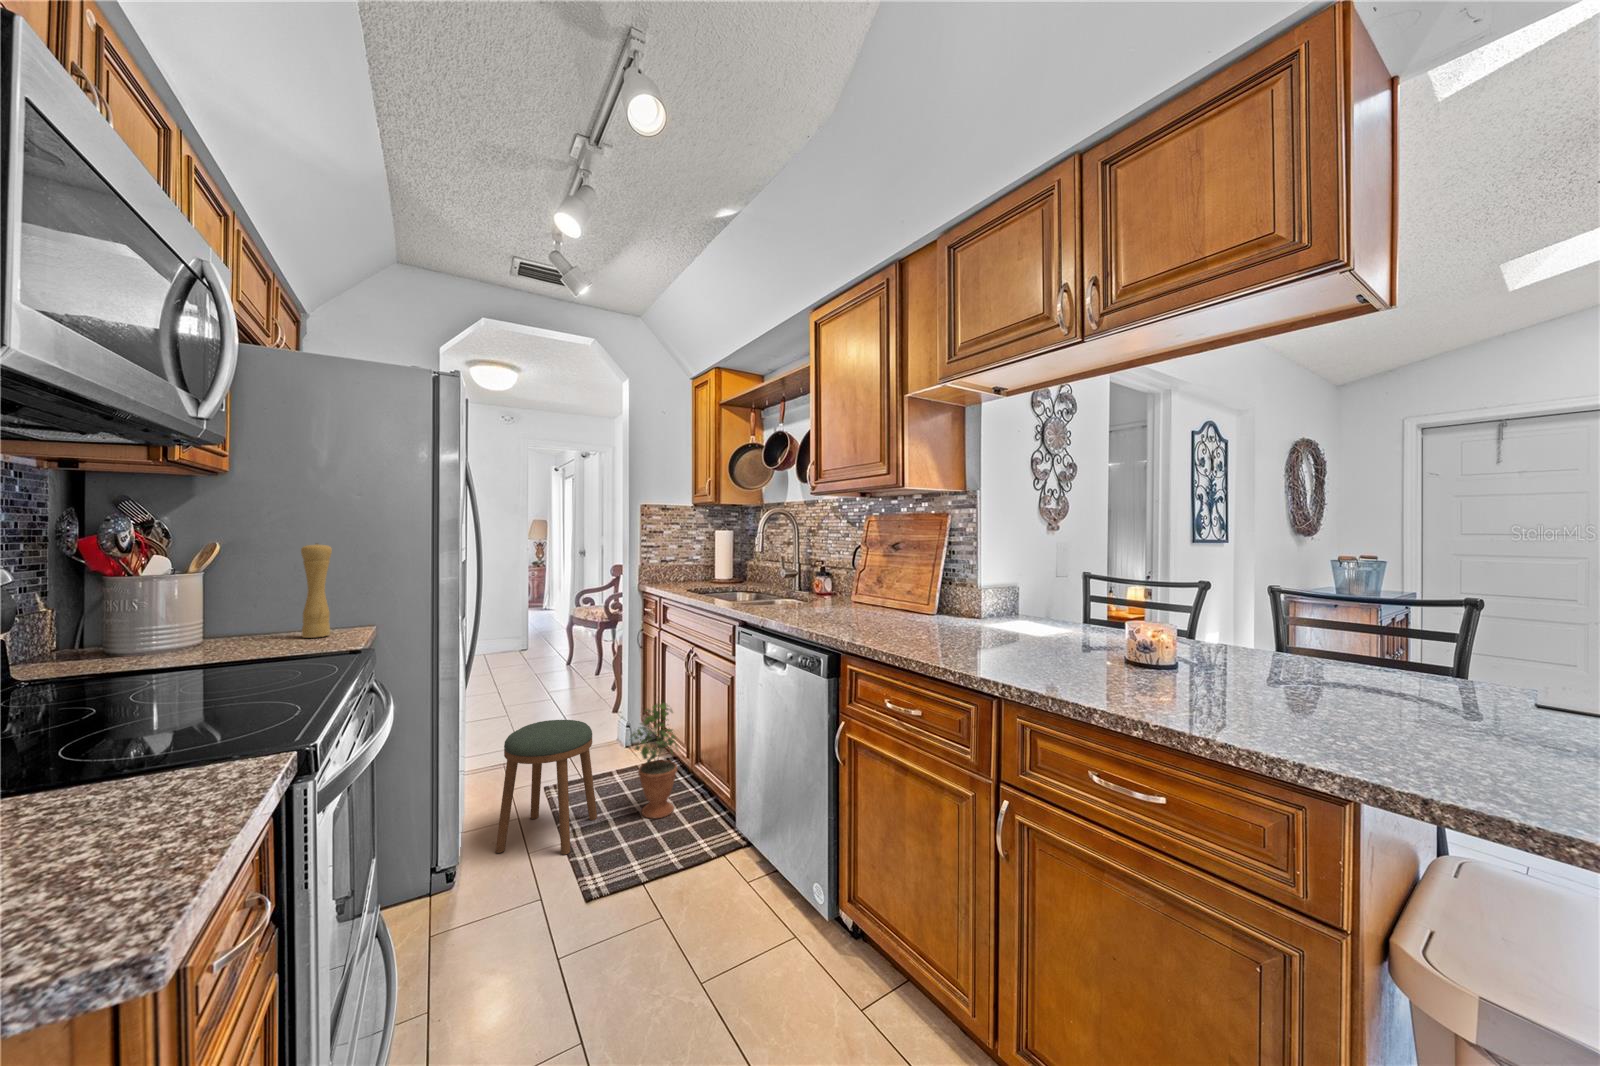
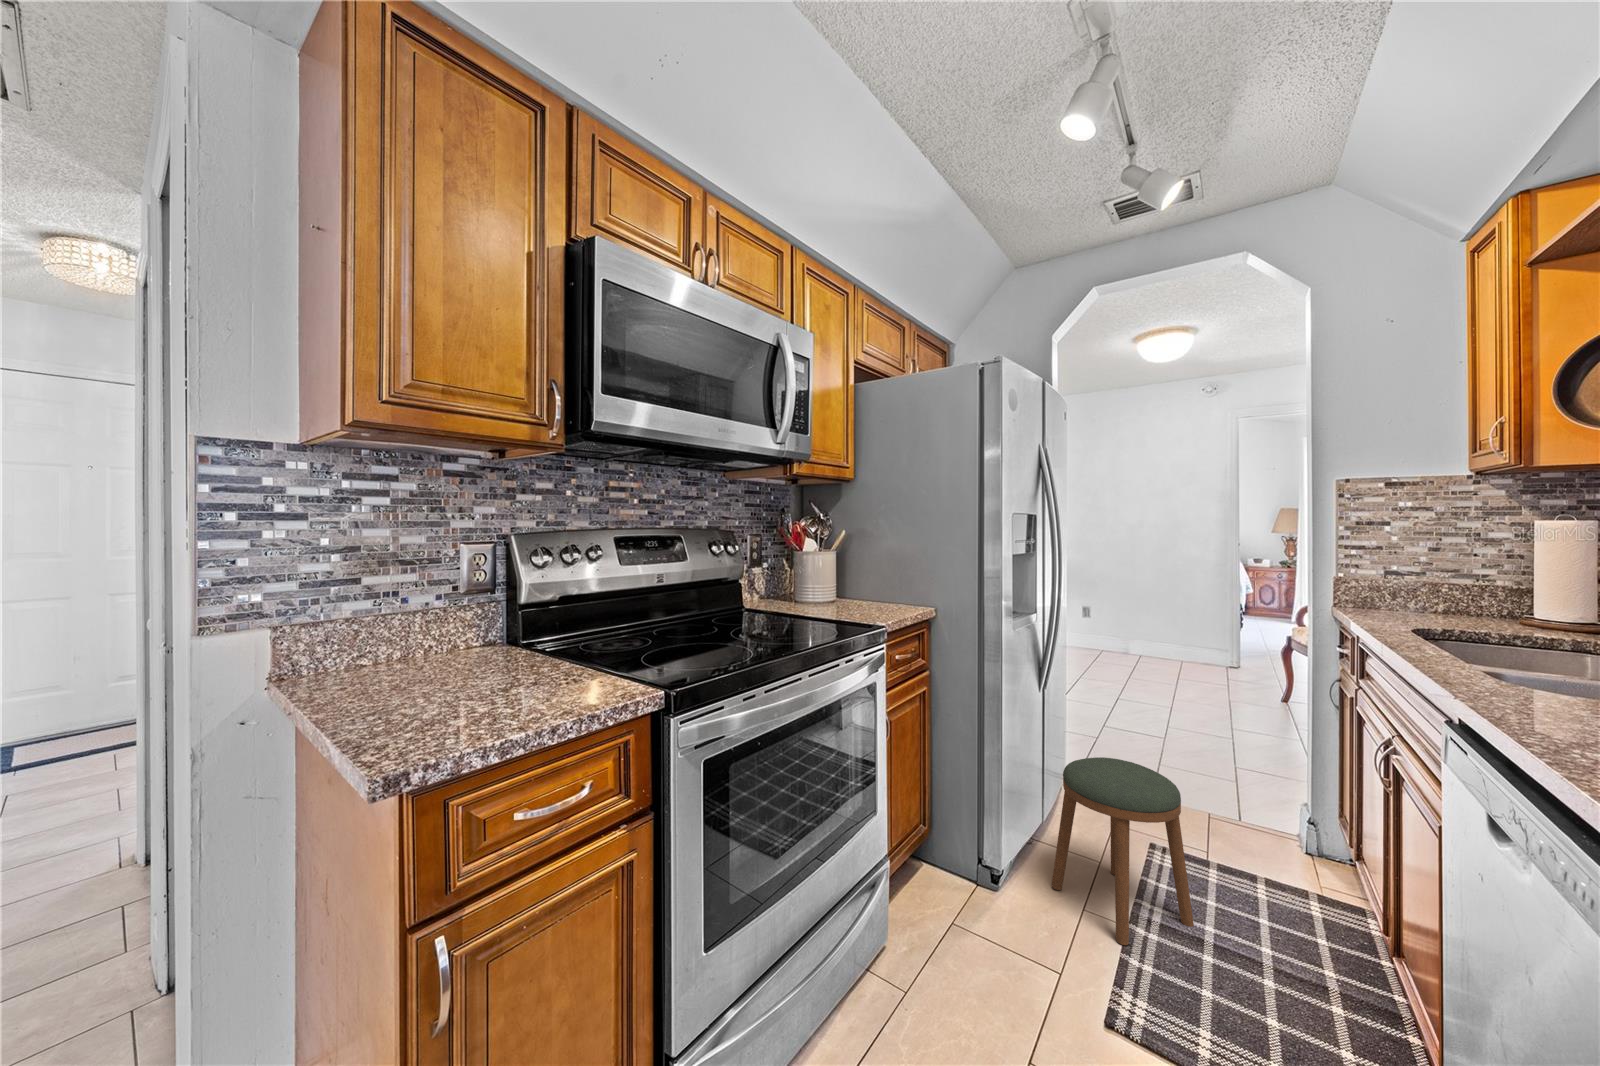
pepper mill: present [301,543,332,638] -> none [885,536,905,614]
potted plant: present [632,700,677,819] -> none [1244,793,1350,1005]

